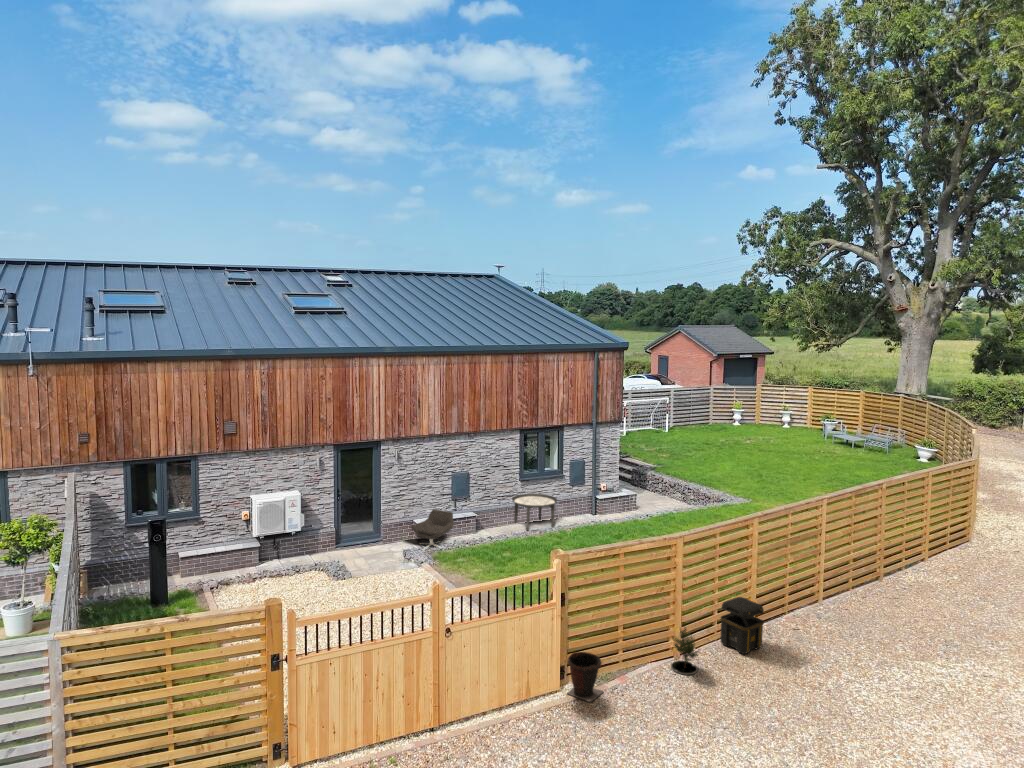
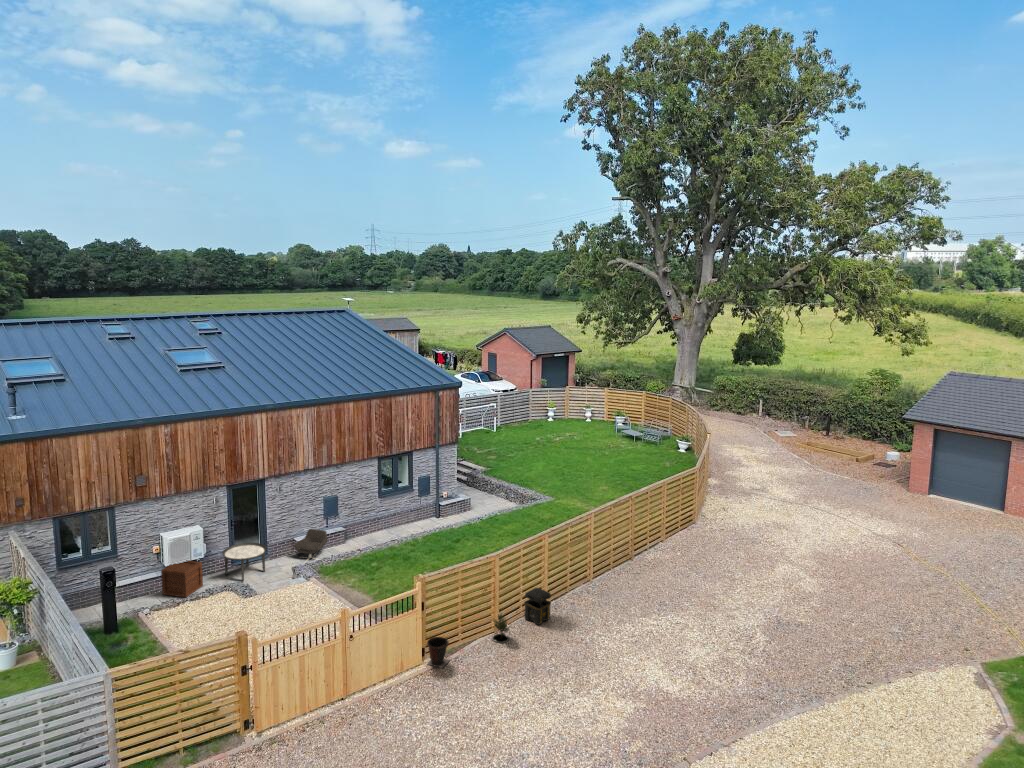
round table: present [512,494,557,531] -> present [222,543,267,581]
wooden crate: none [248,530,298,577] -> present [161,561,203,598]

